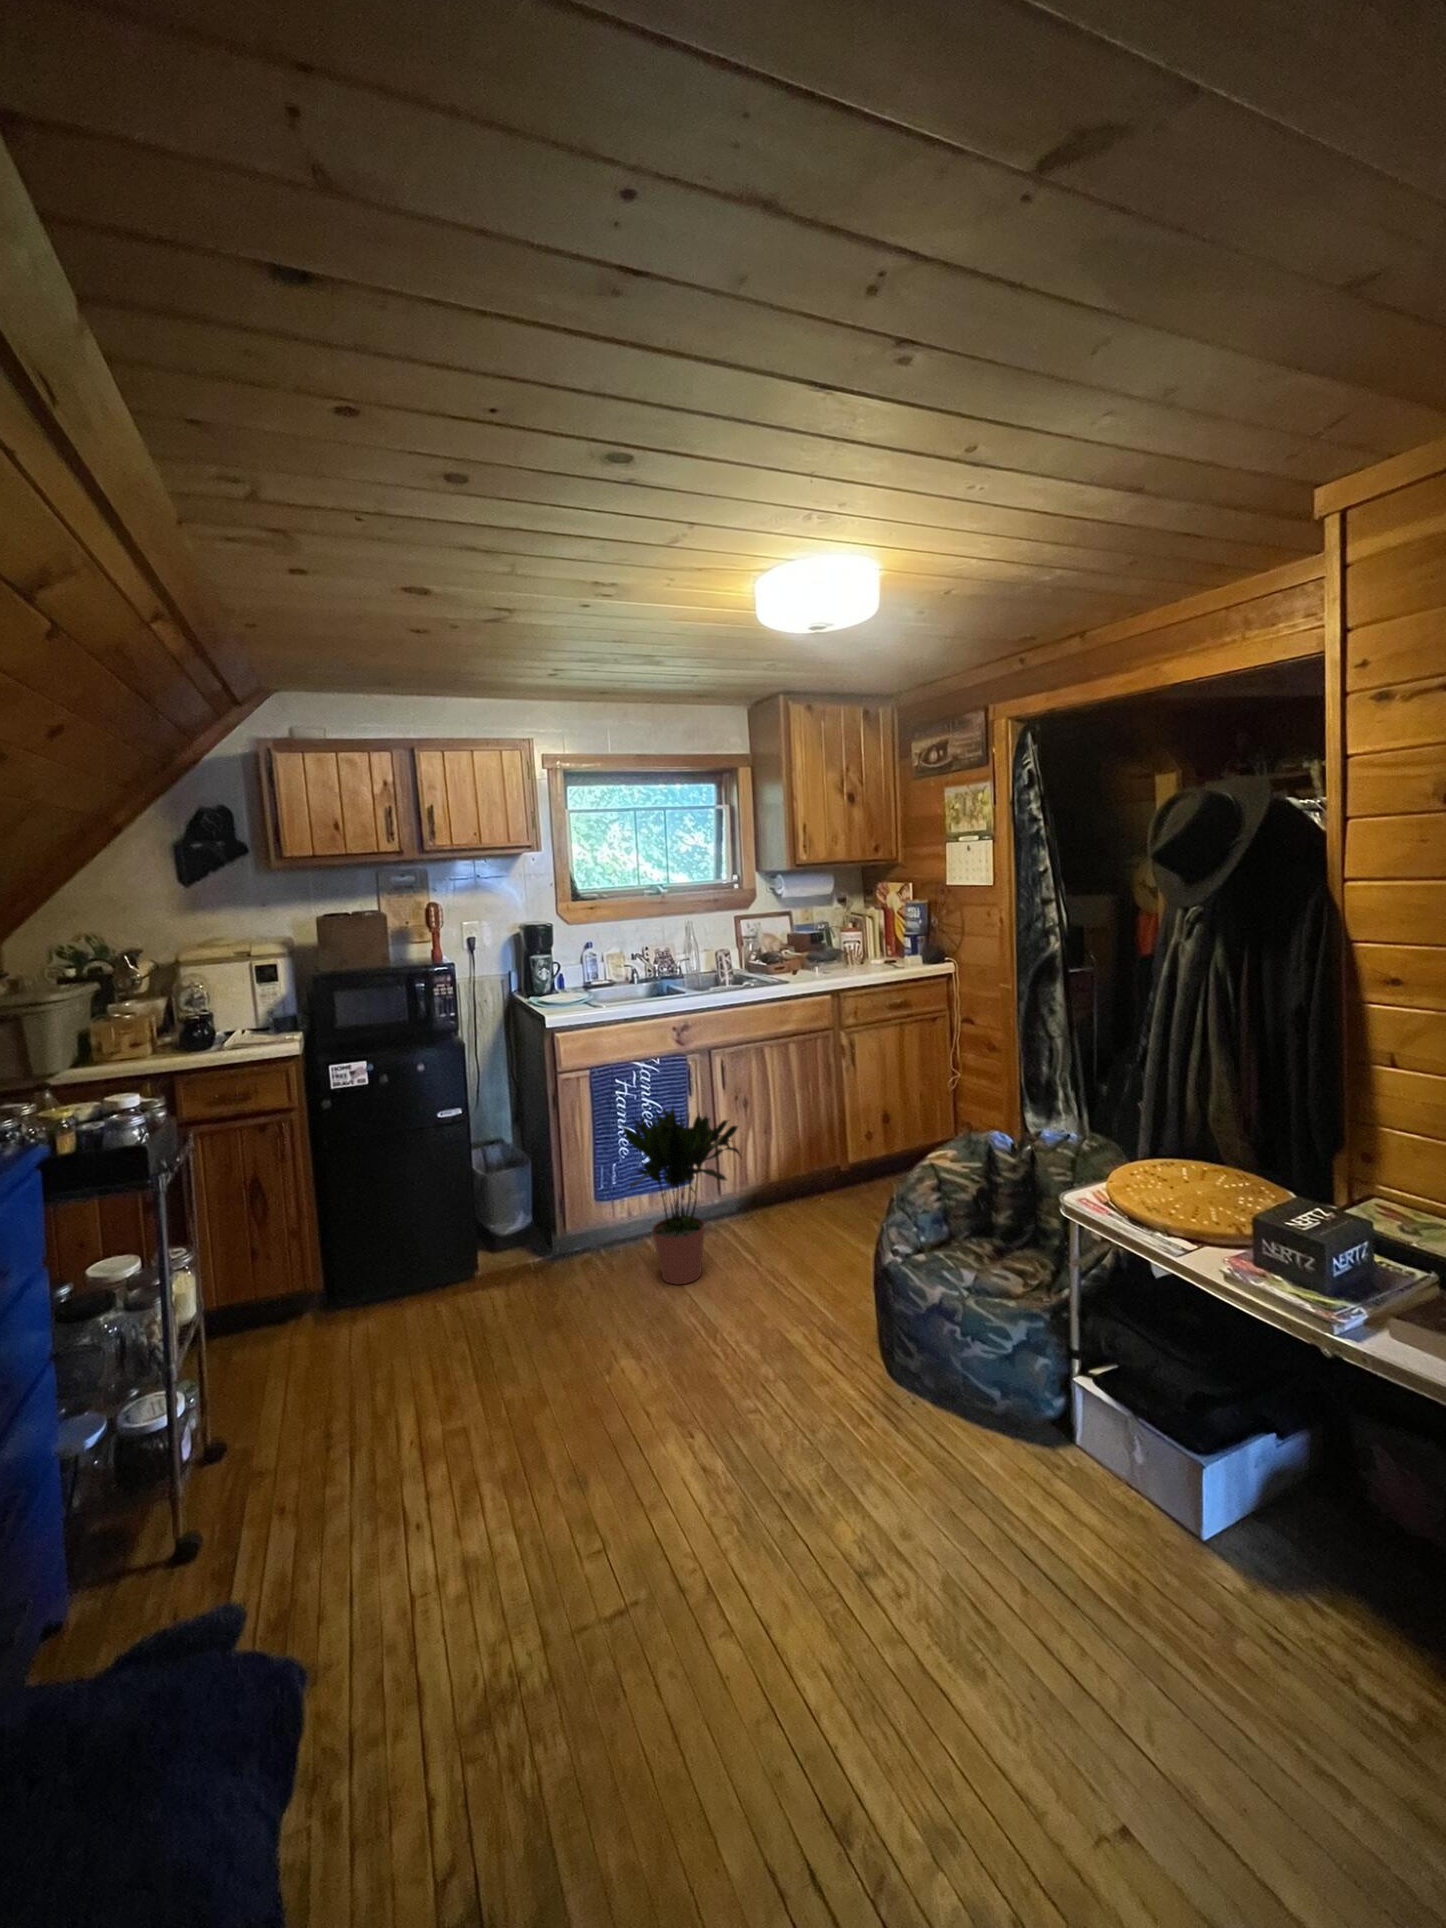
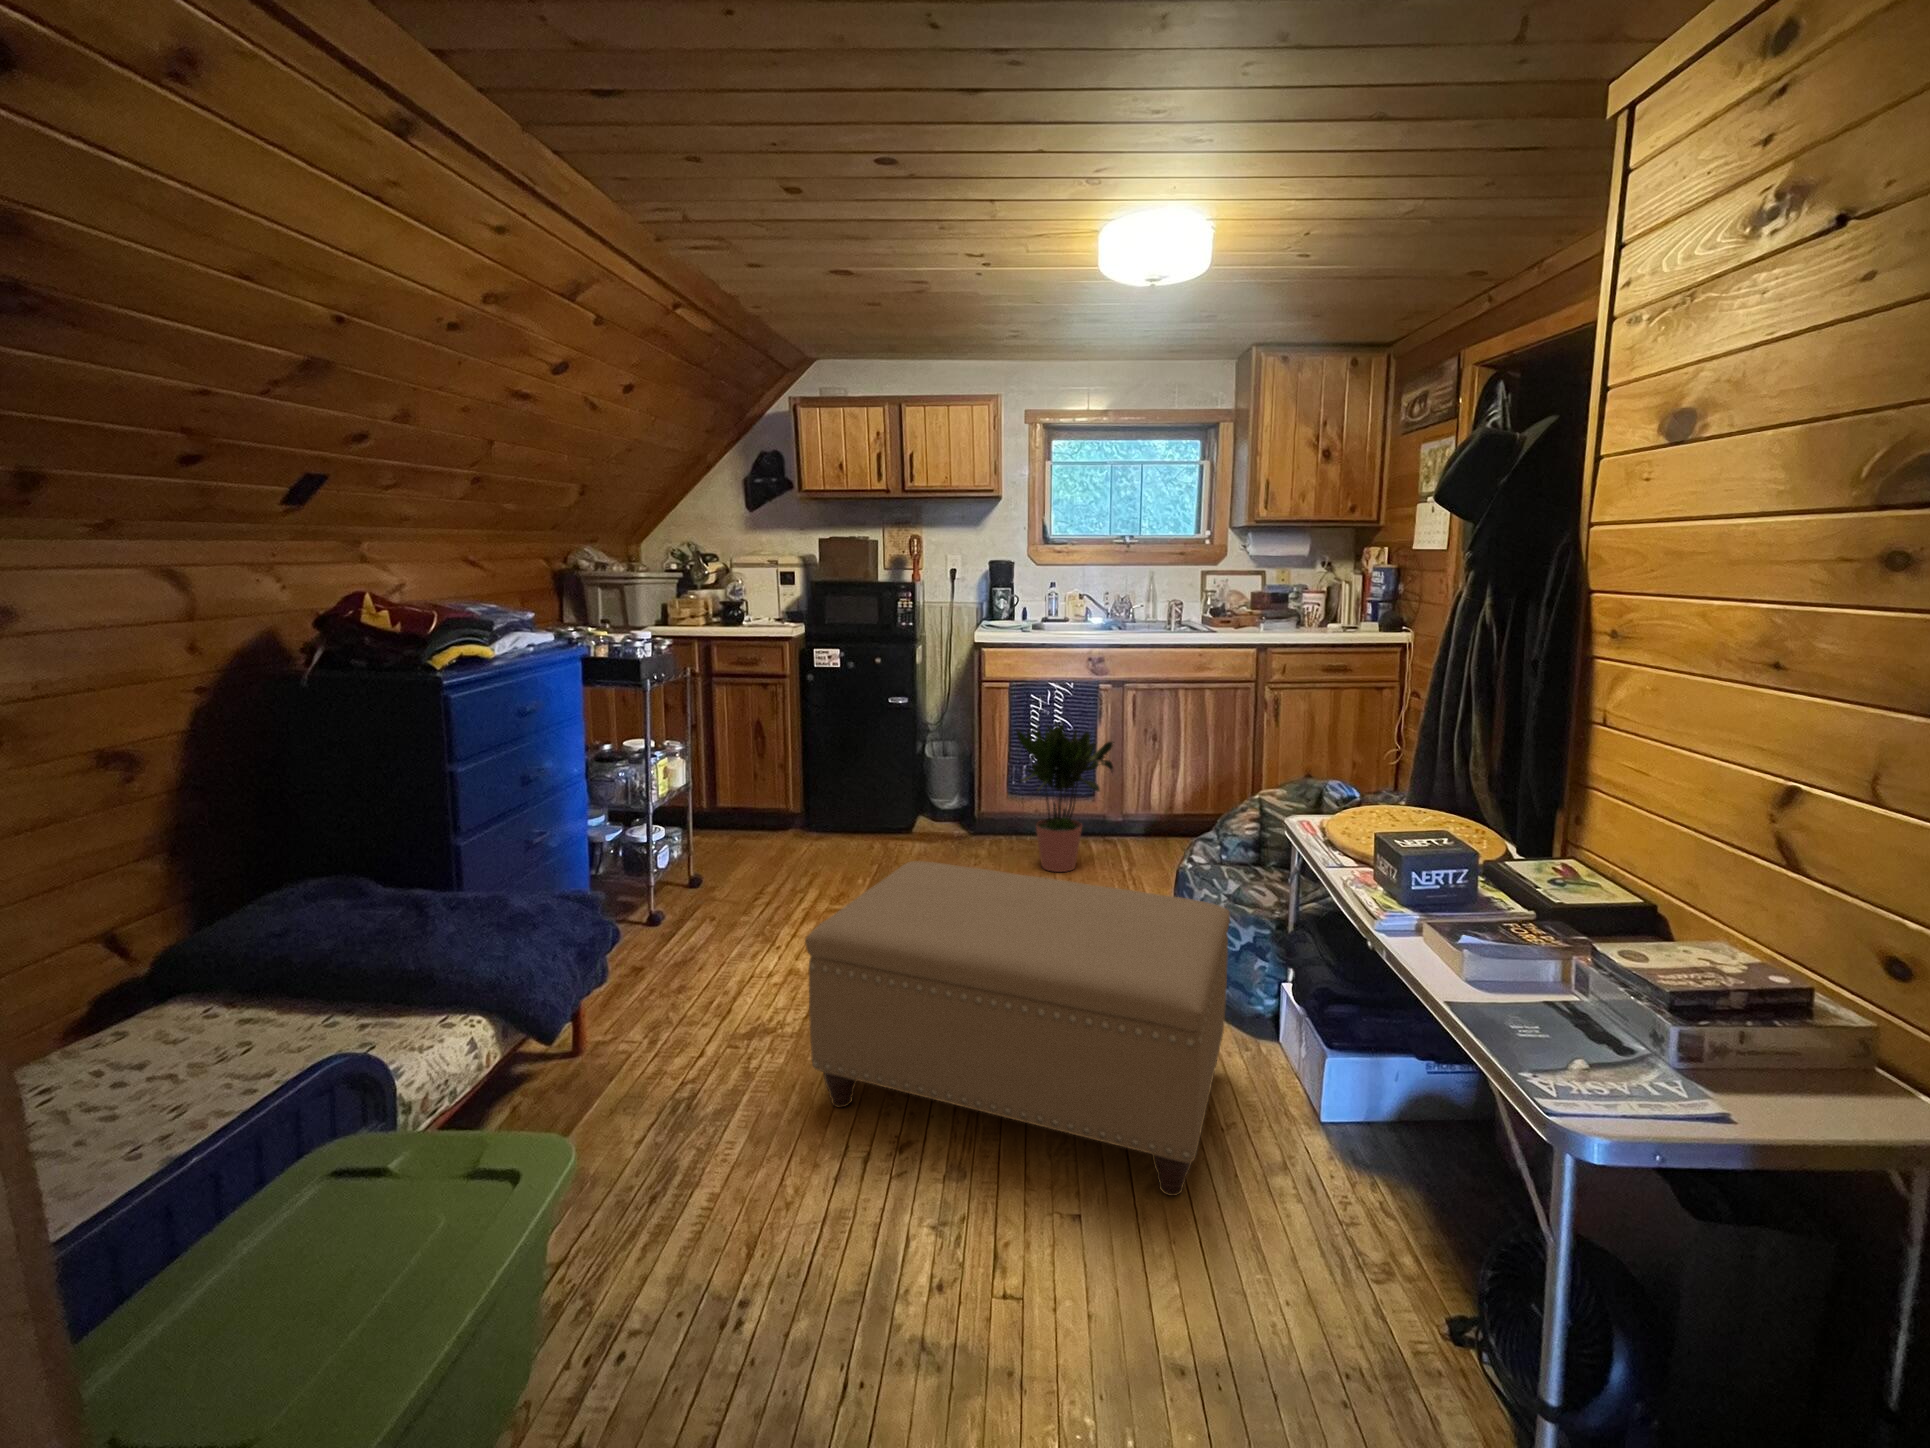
ottoman: none [641,1322,1219,1806] -> present [805,861,1230,1196]

